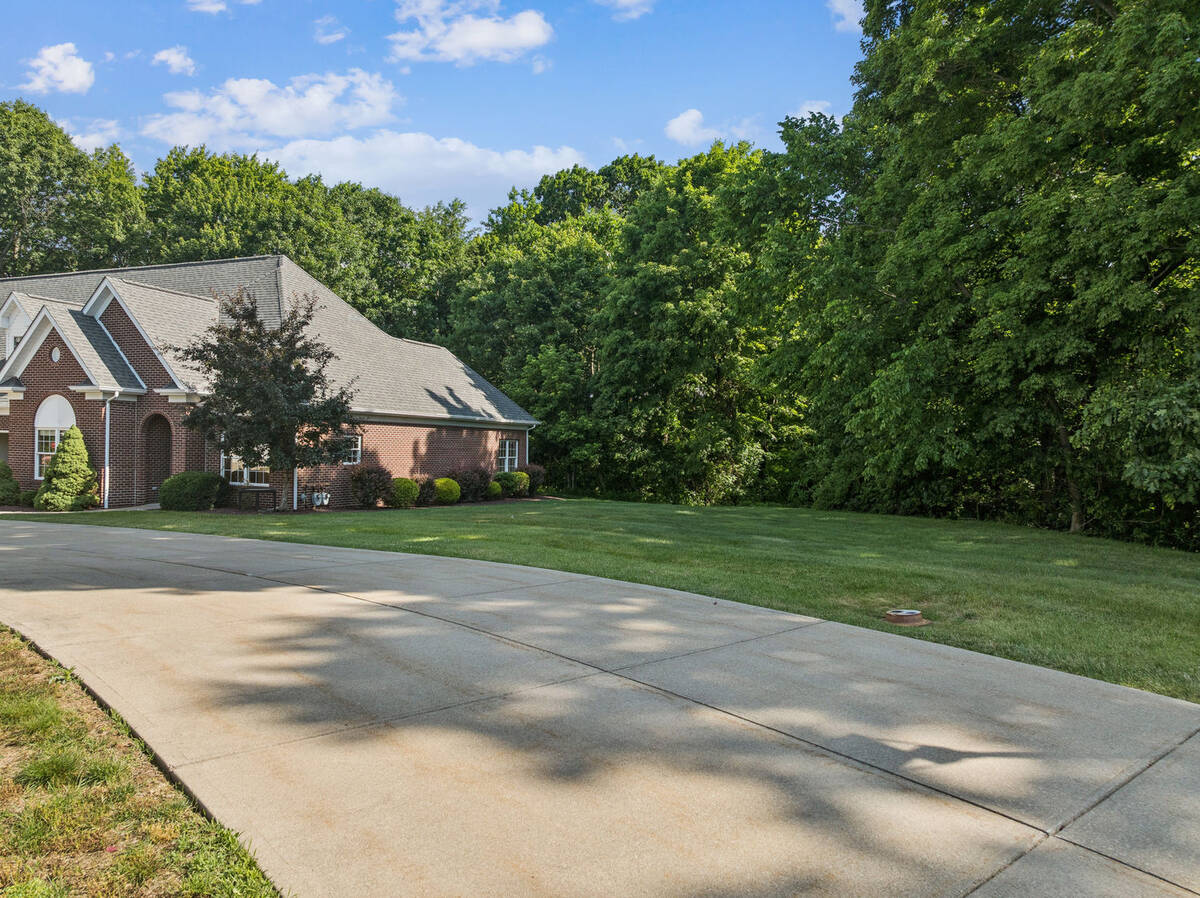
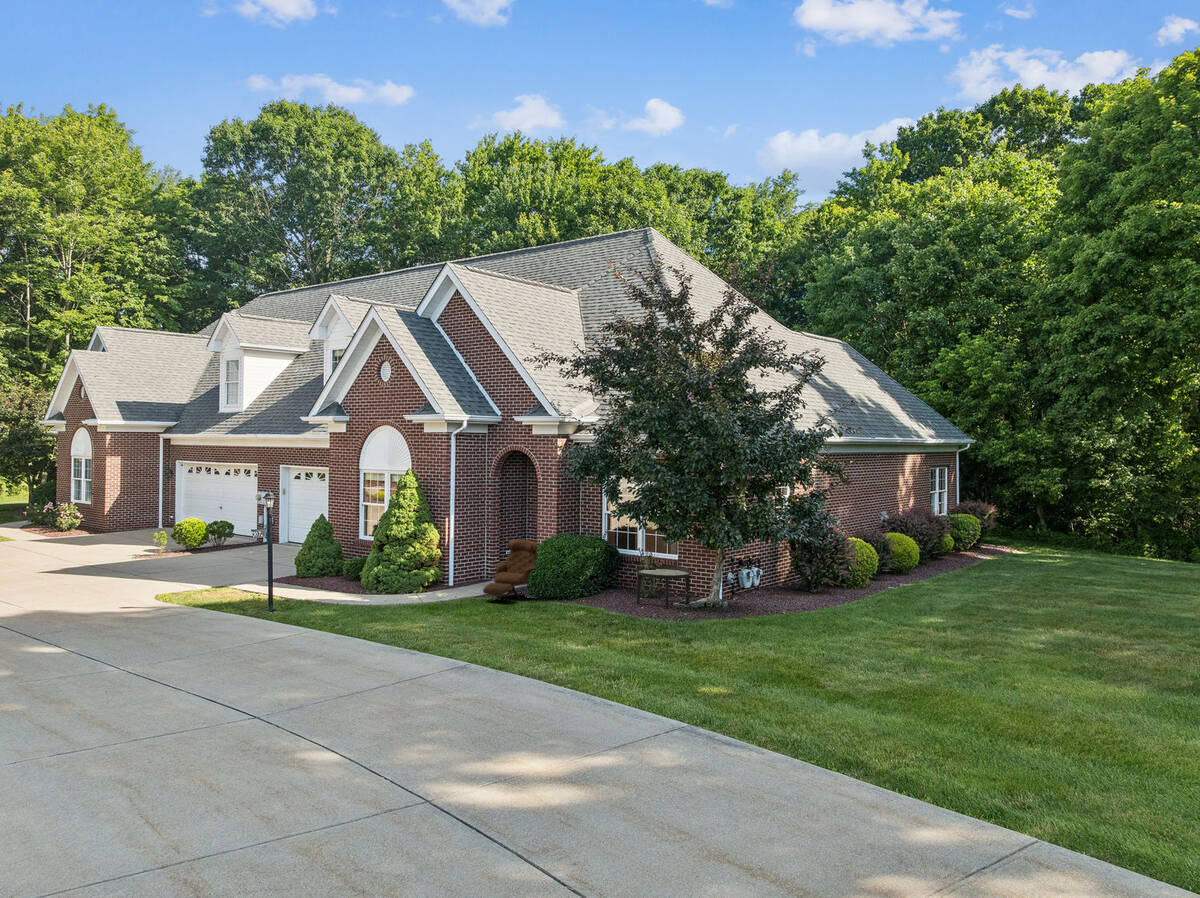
lounge chair: none [125,472,170,512] -> present [483,540,538,602]

